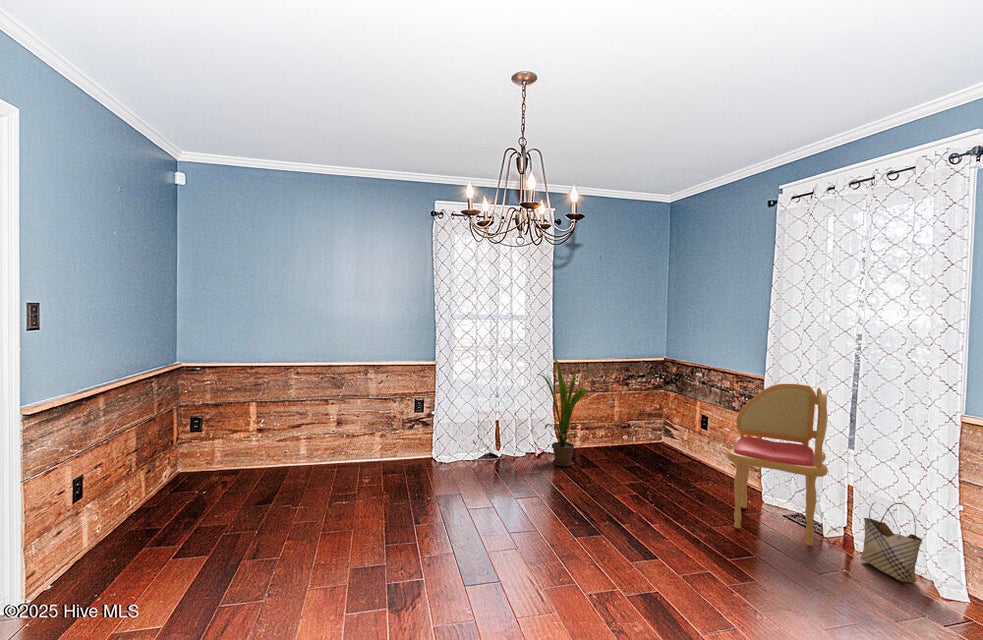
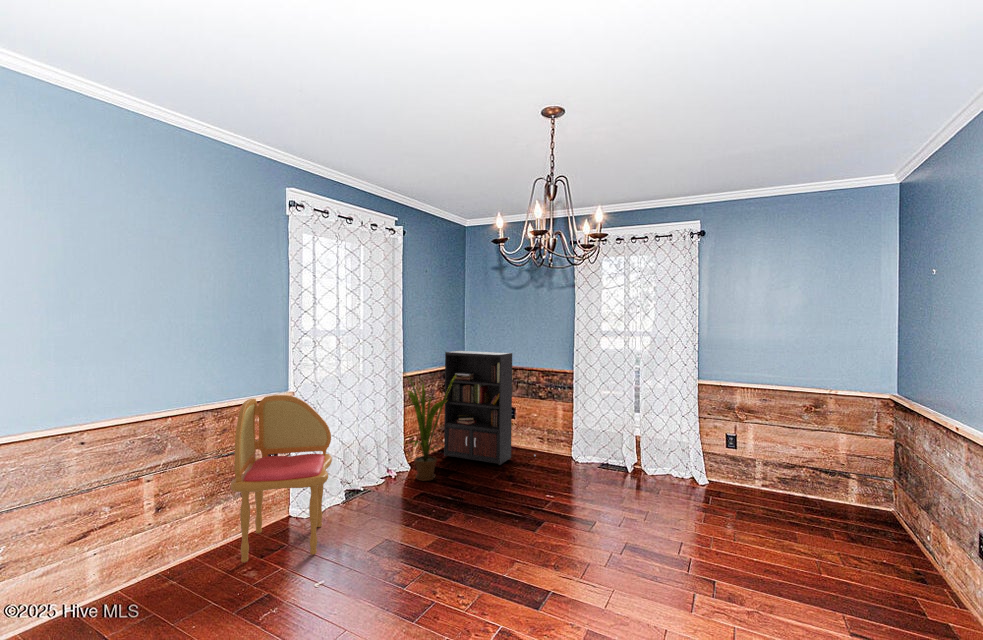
bookcase: none [610,342,712,478] -> present [444,351,536,465]
dining chair: present [727,383,828,546] -> present [230,395,332,563]
woven basket: present [860,503,922,583] -> none [668,439,702,485]

